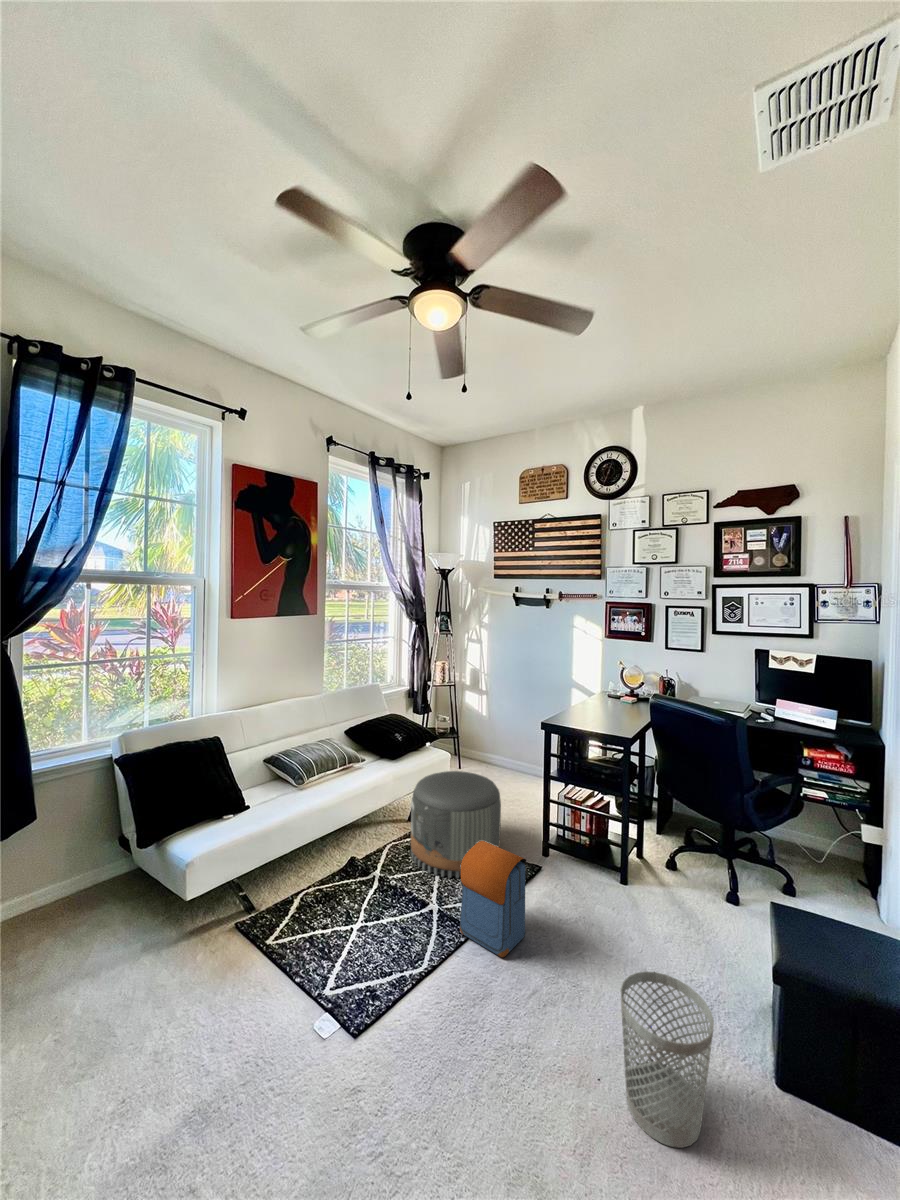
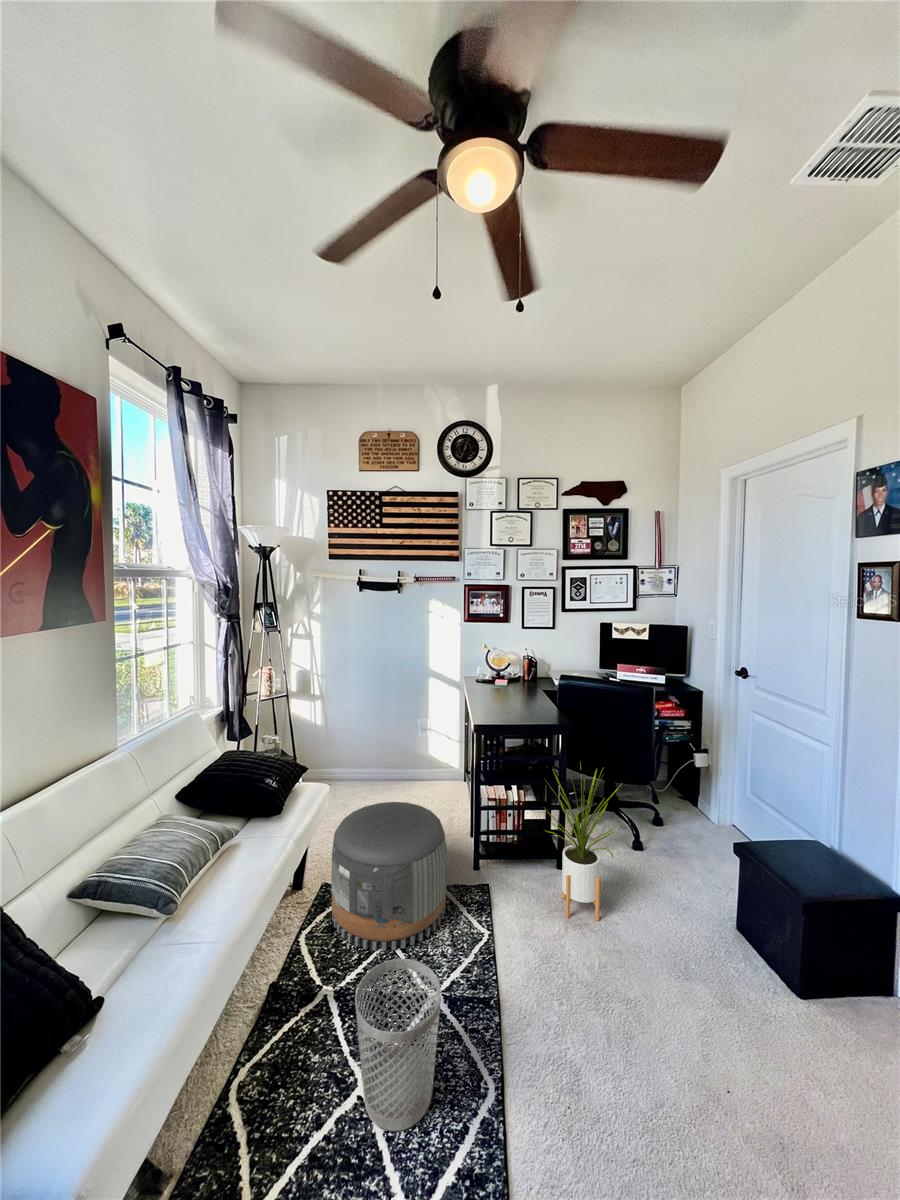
house plant: none [571,770,652,929] -> present [545,769,622,921]
backpack: present [460,841,526,957] -> none [484,886,554,1016]
wastebasket: present [620,971,714,1148] -> present [355,959,441,1131]

